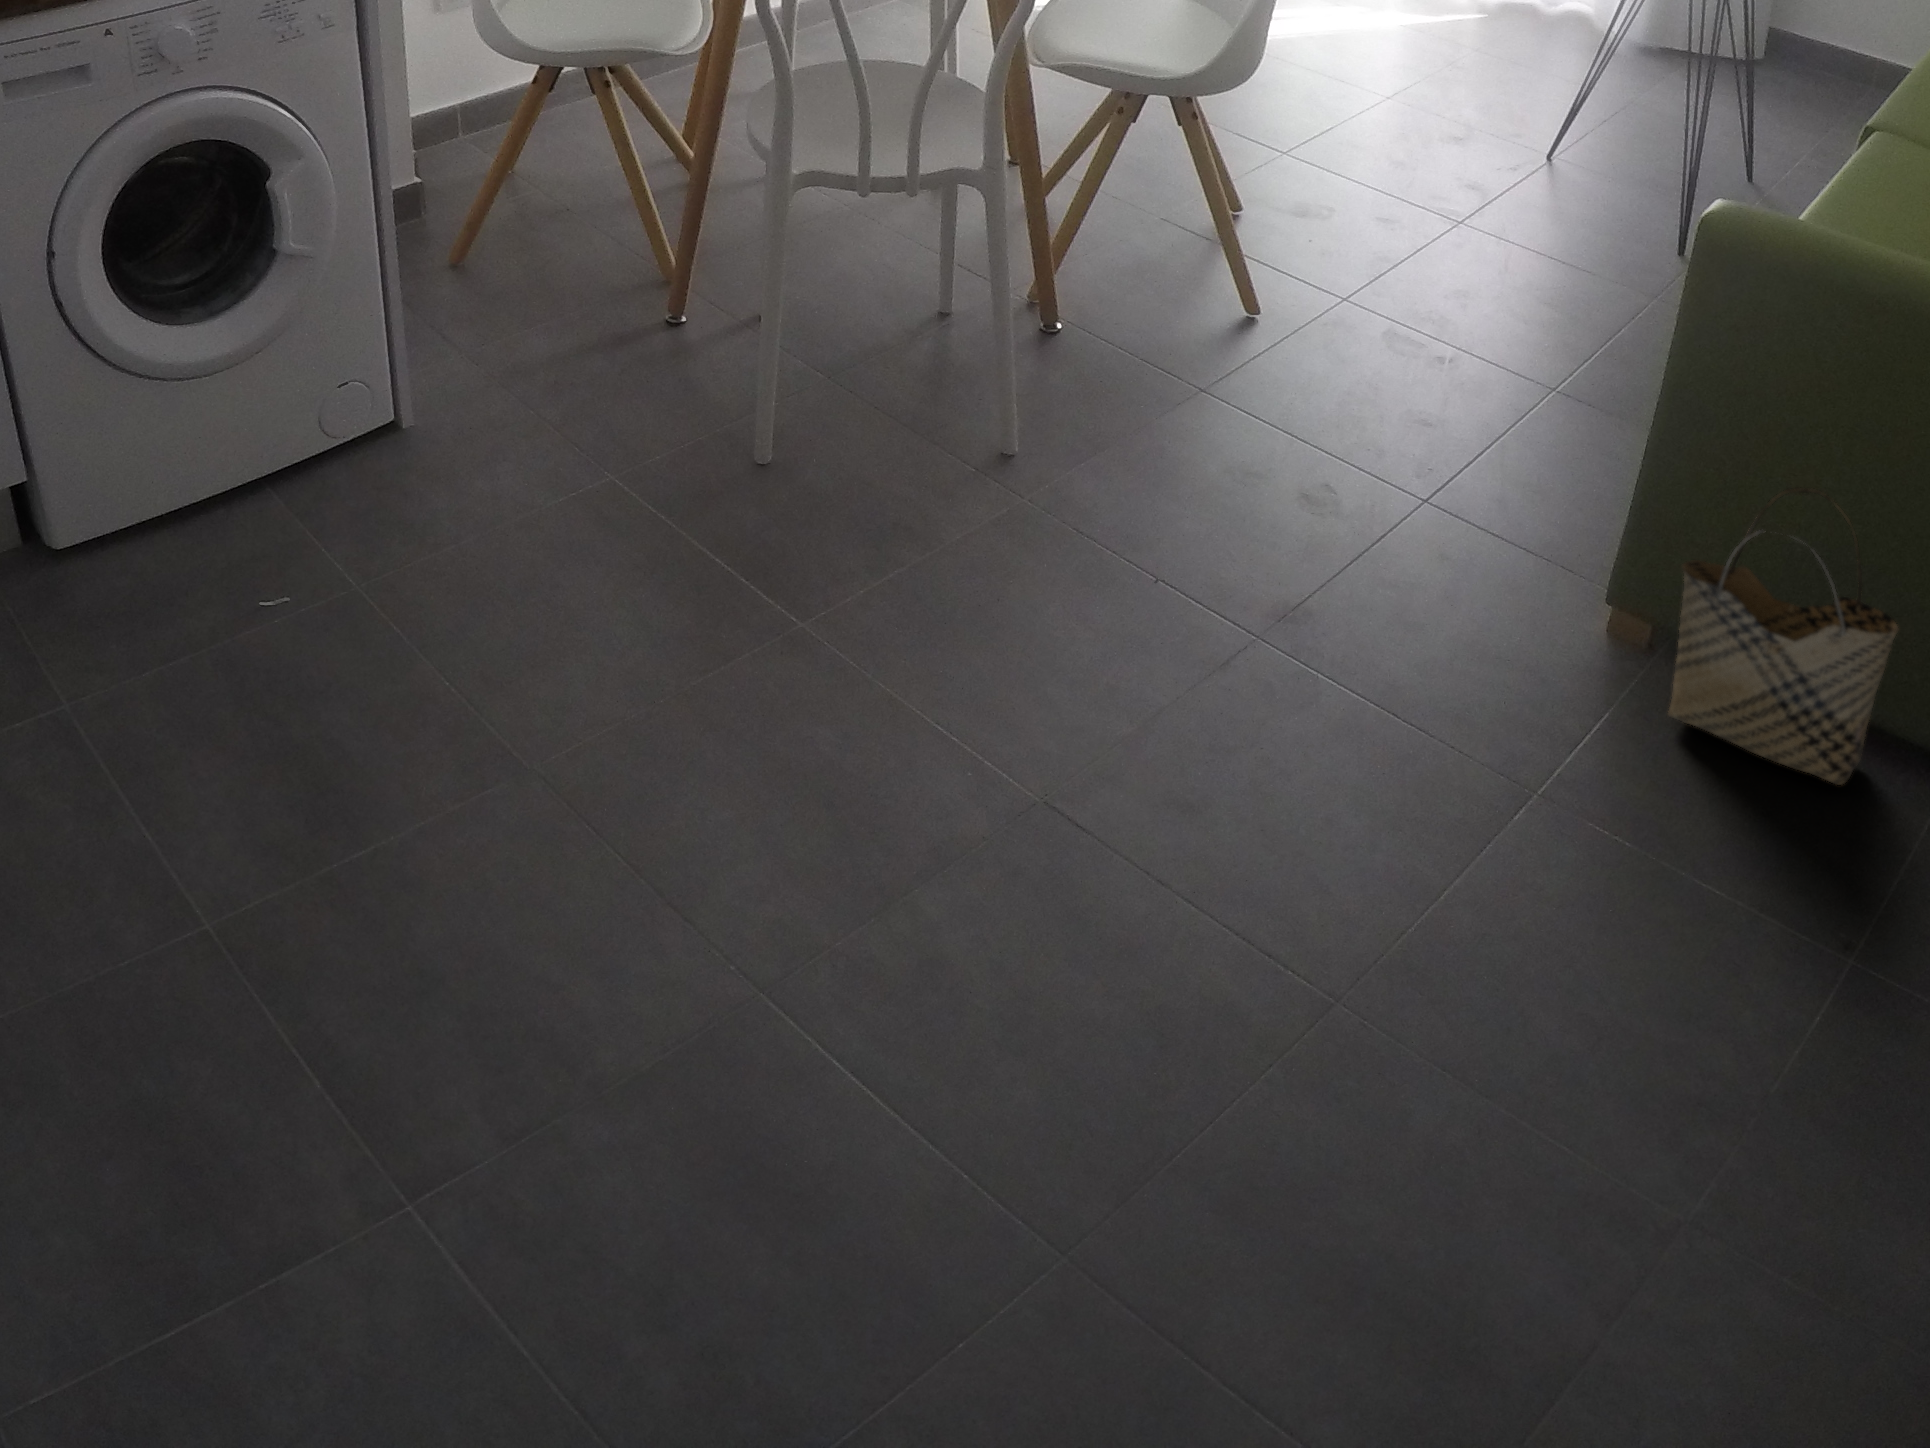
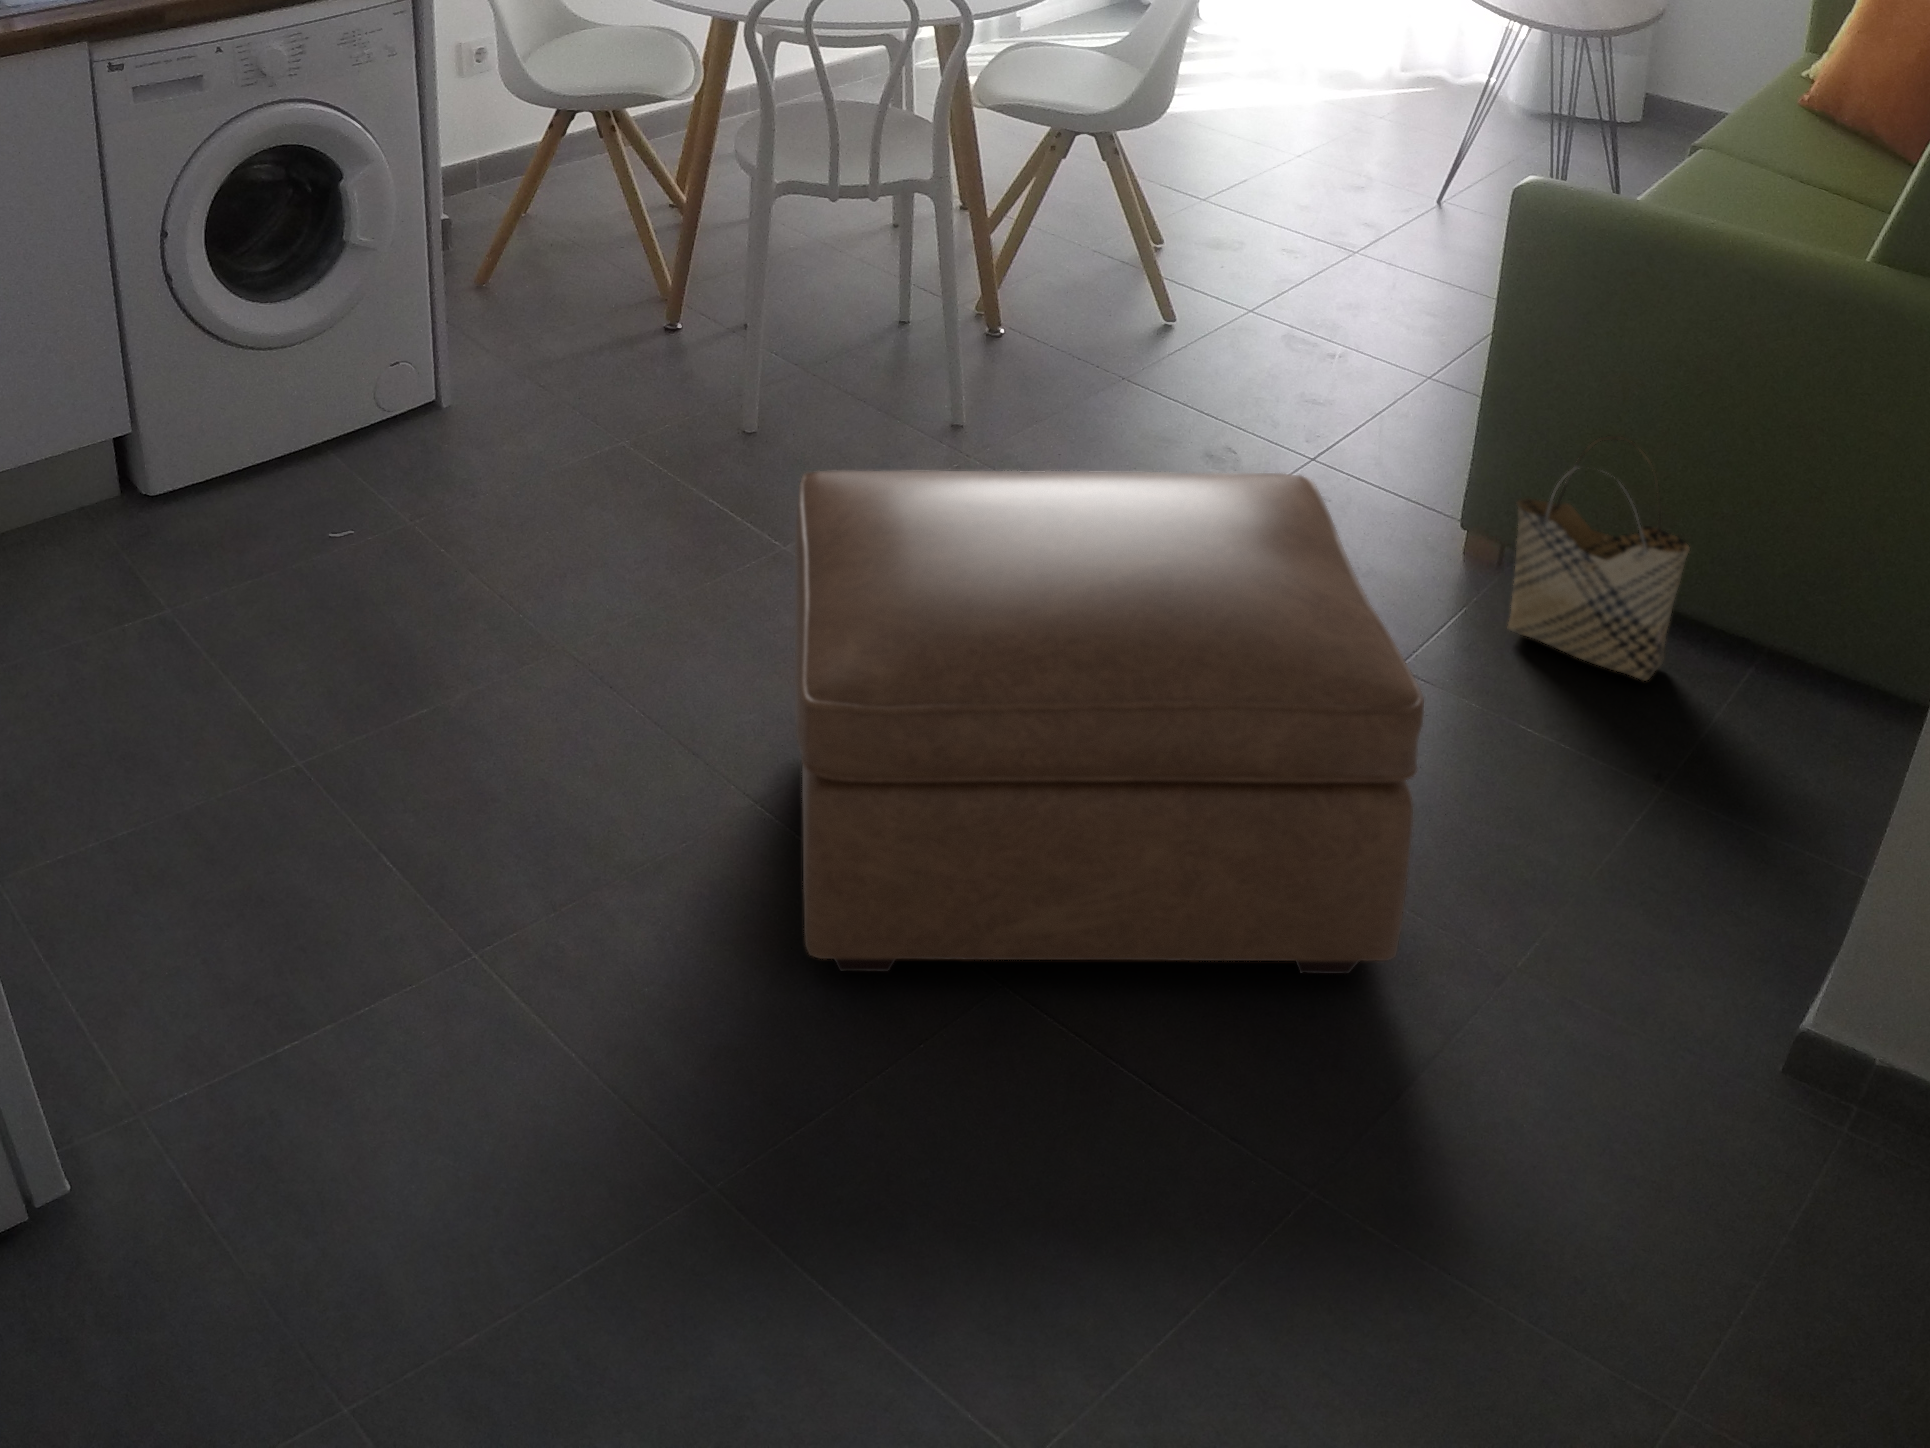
ottoman: none [790,549,1586,1192] -> present [795,471,1424,974]

